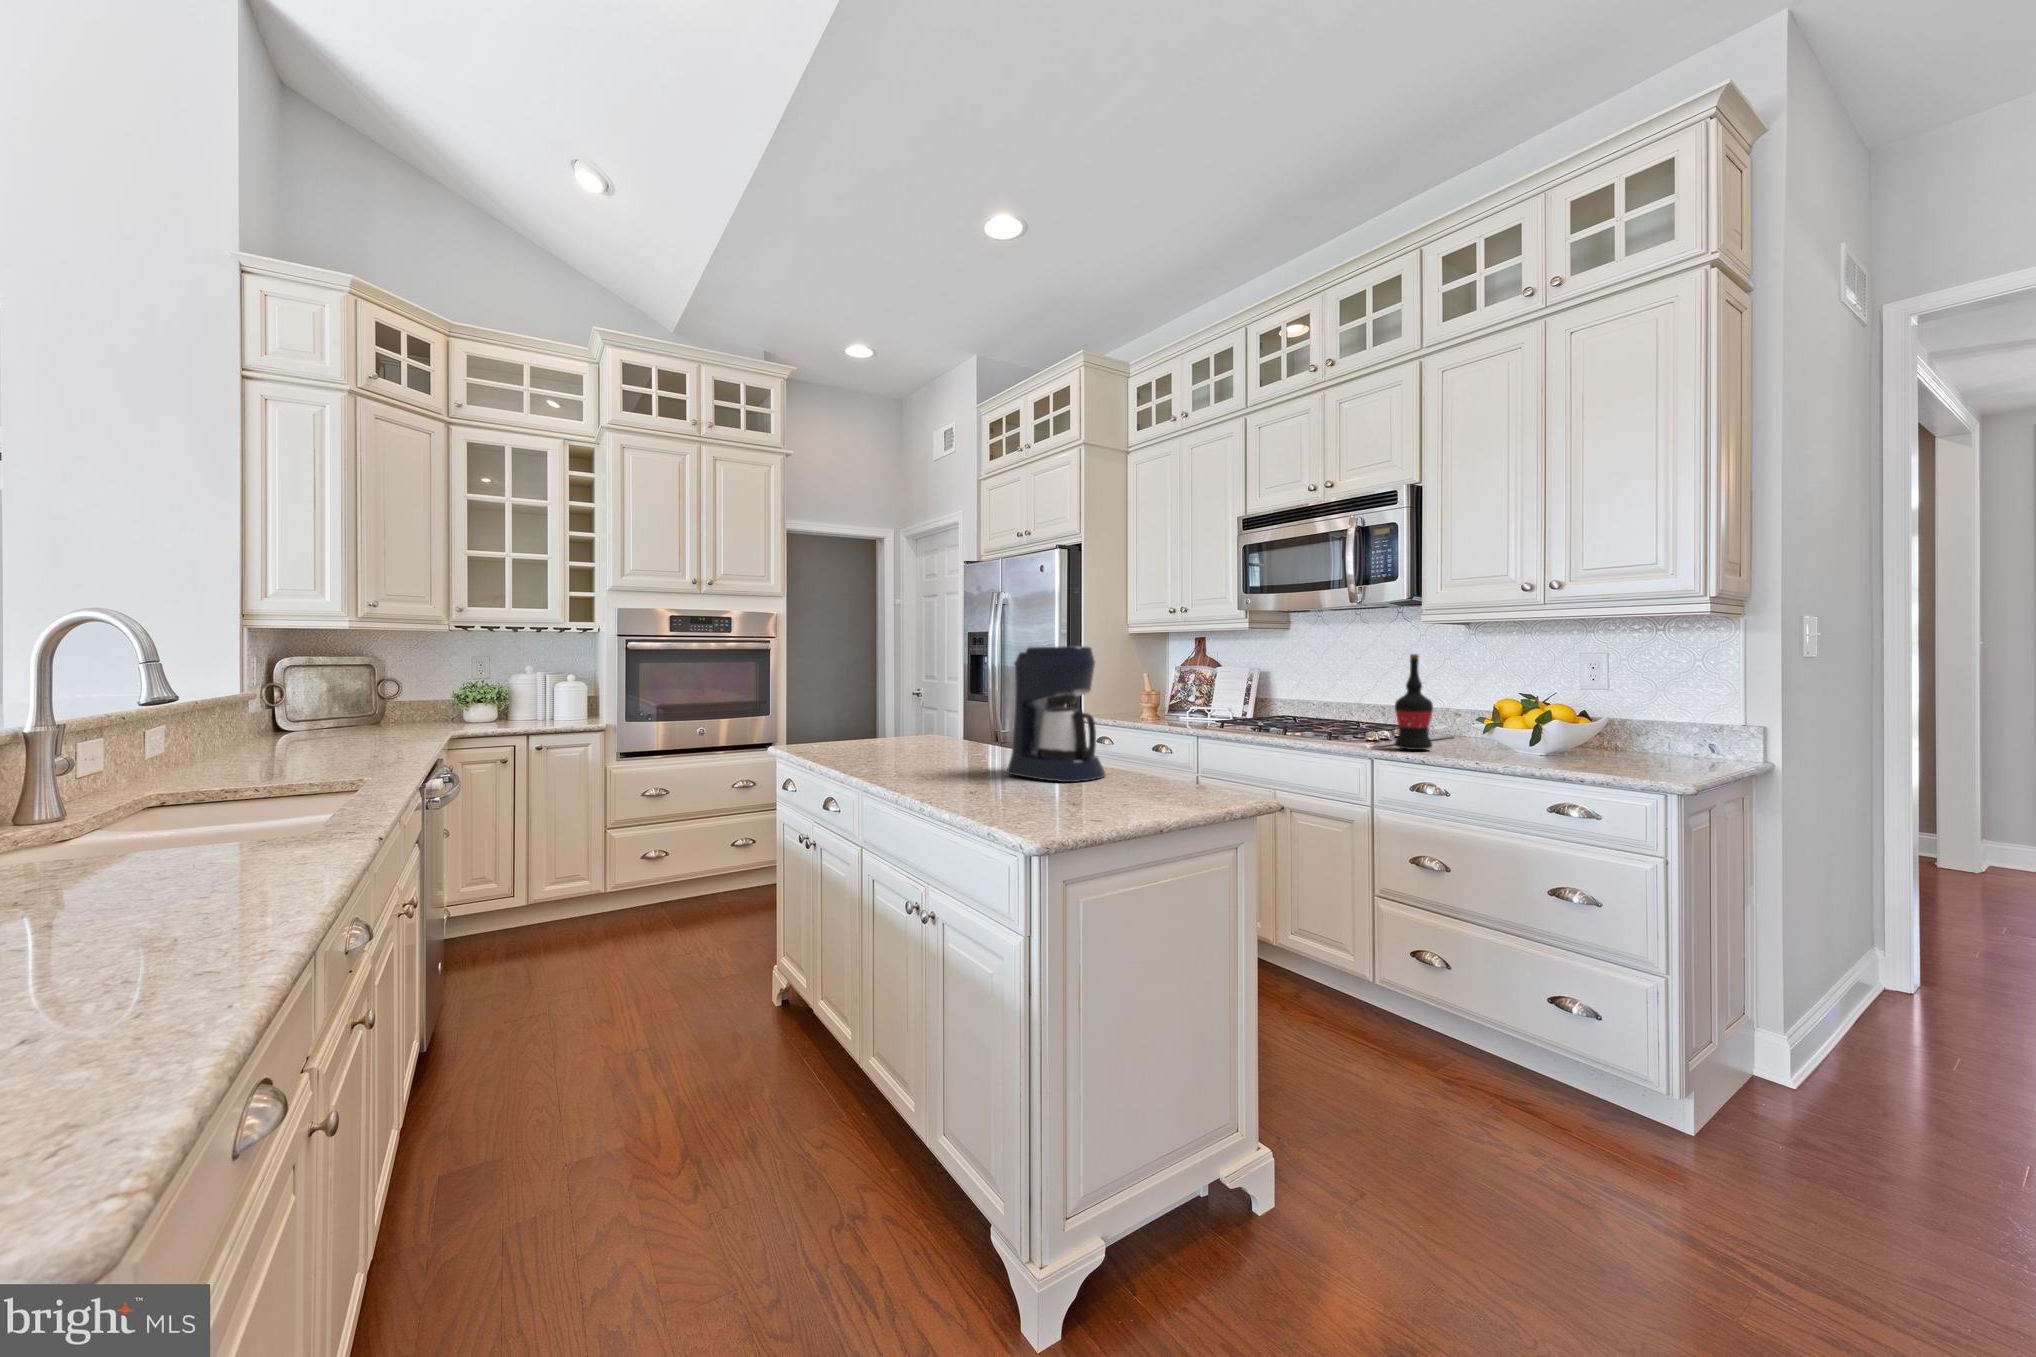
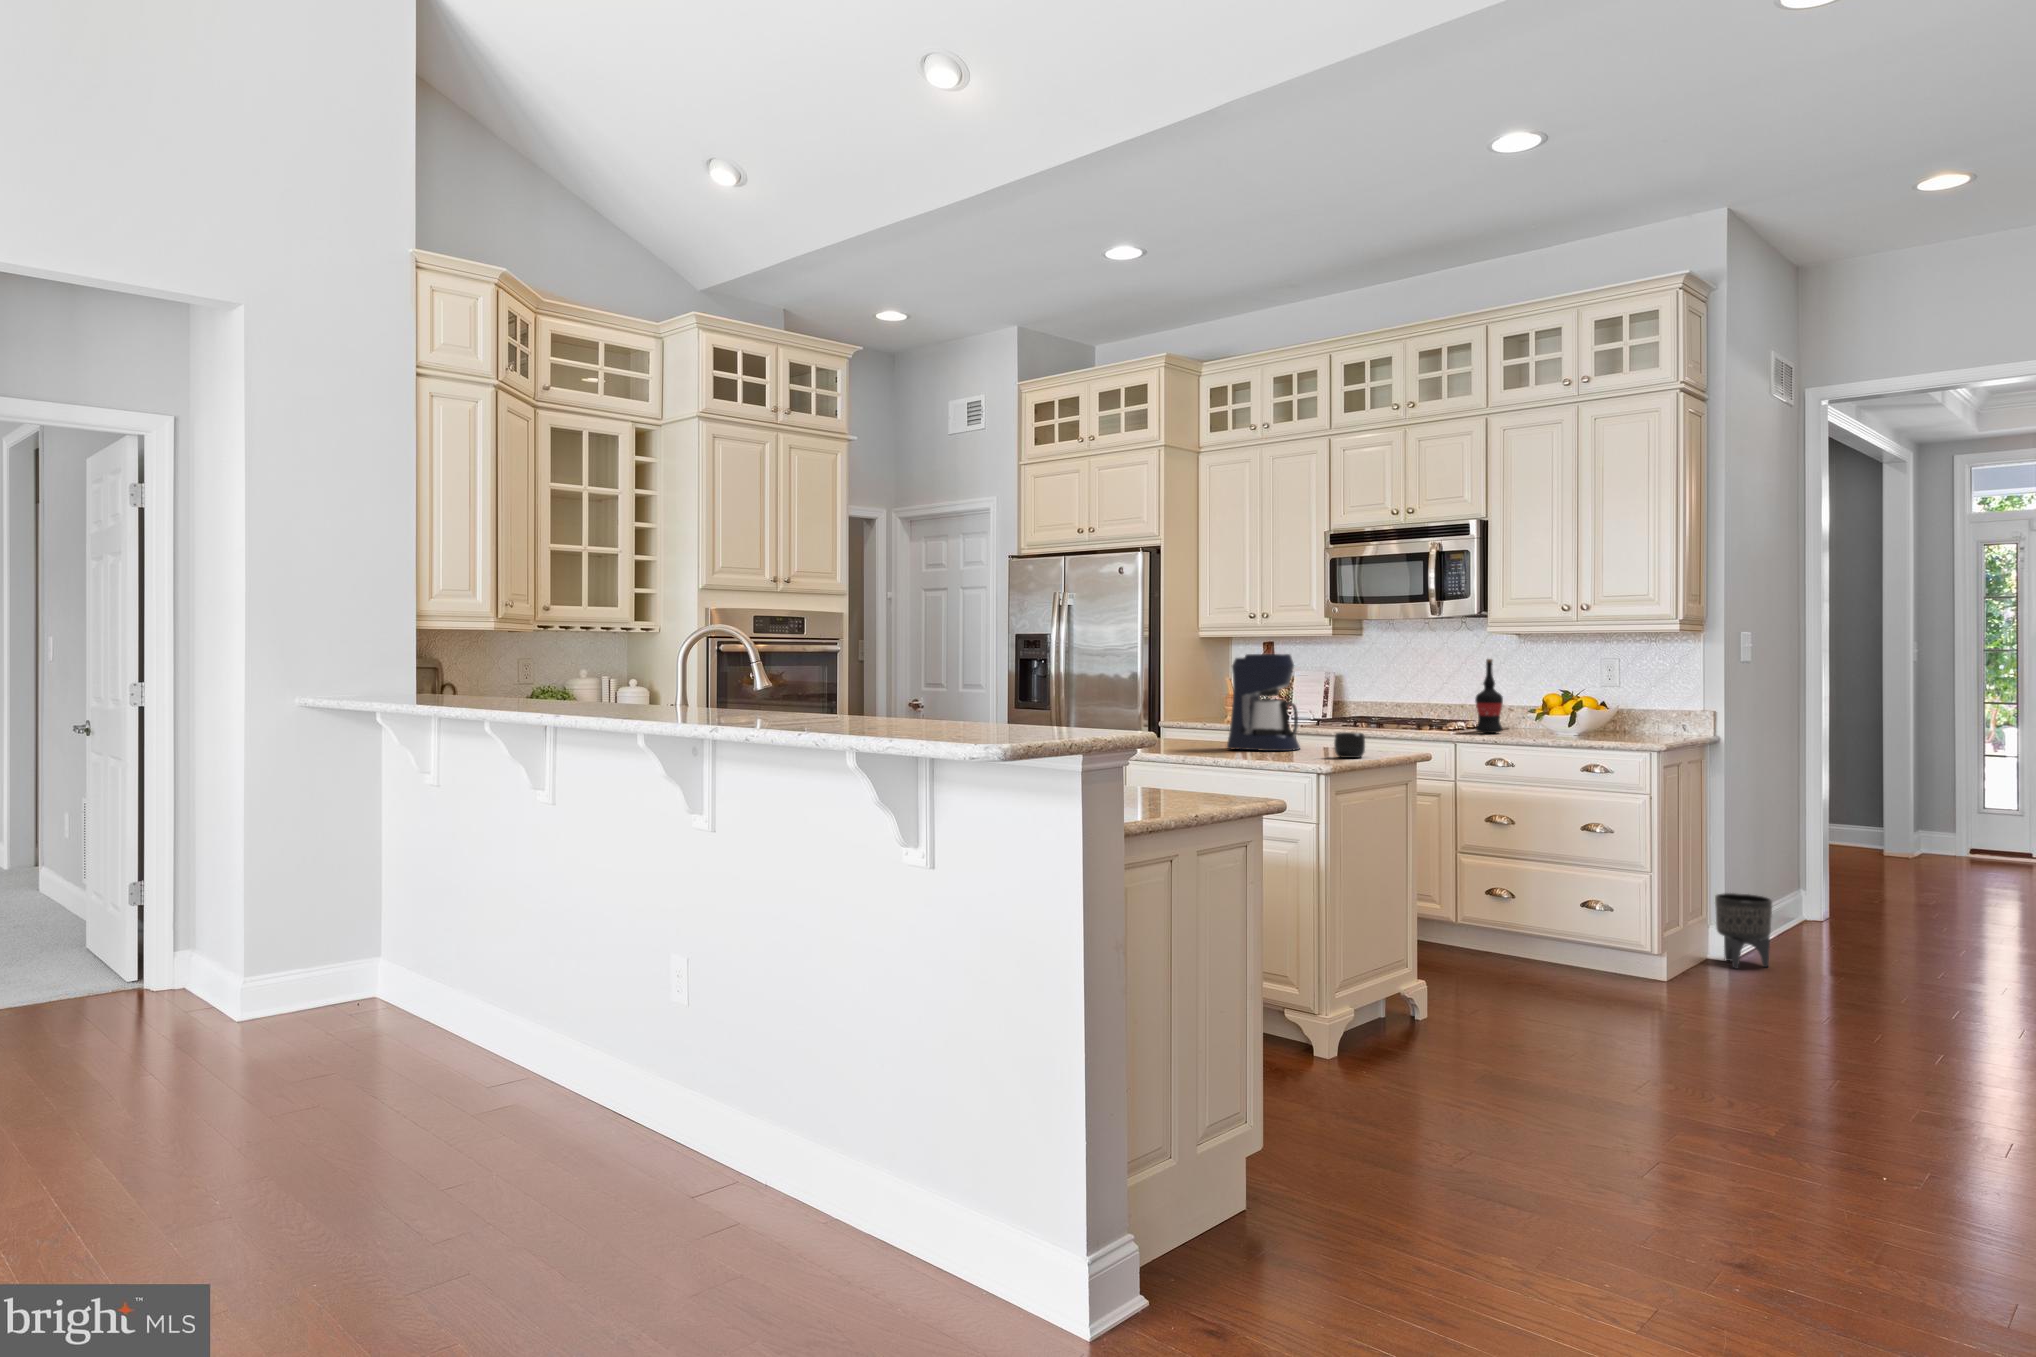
mug: none [1092,767,1149,812] -> present [1334,732,1365,758]
planter: none [1764,989,1872,1115] -> present [1715,893,1772,969]

